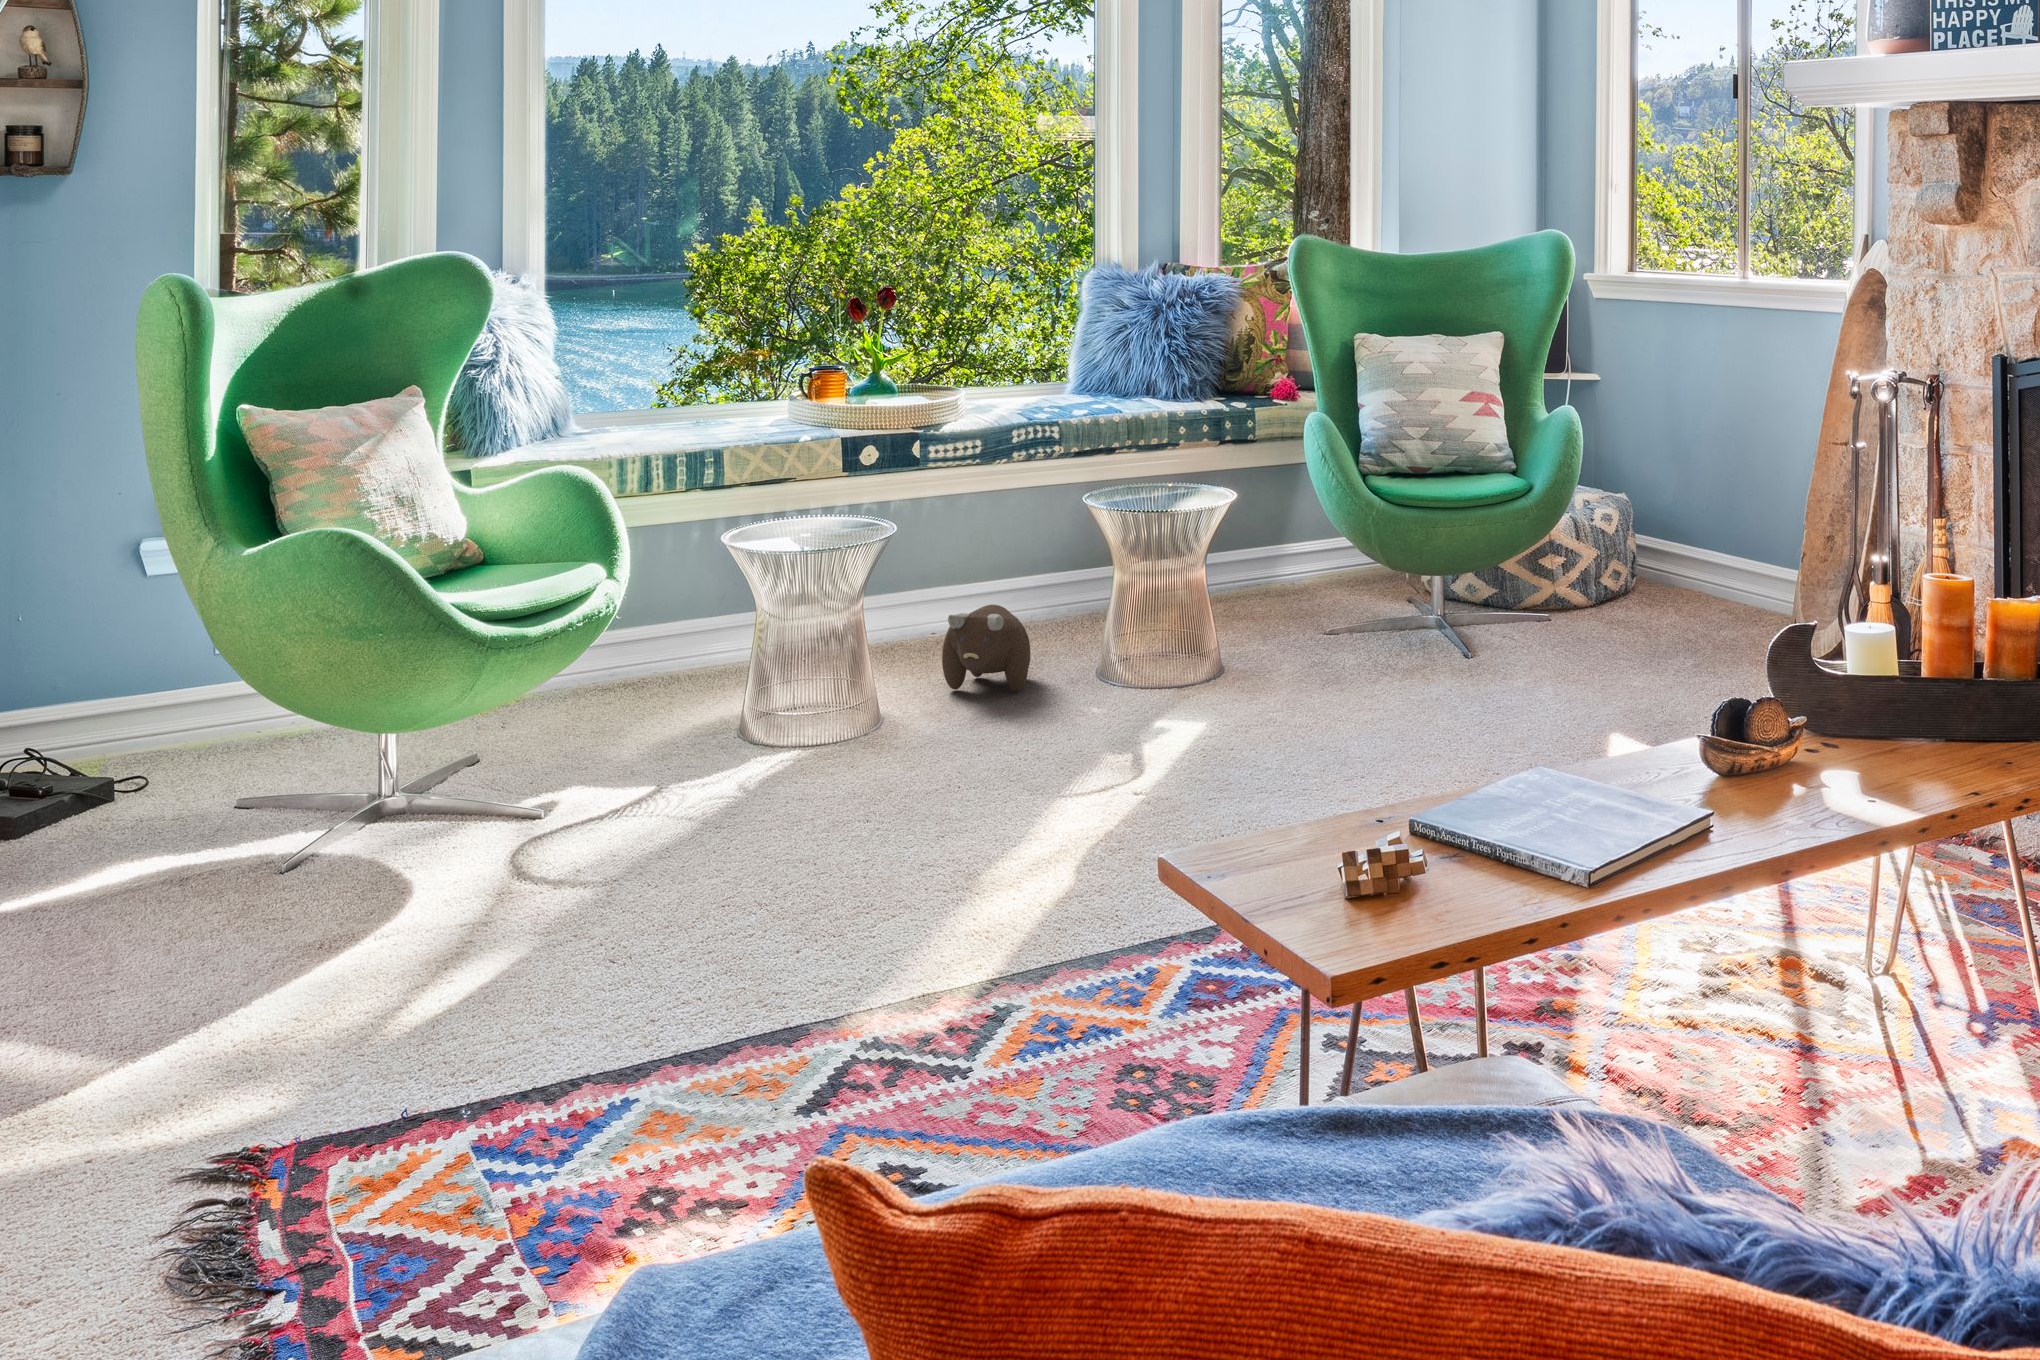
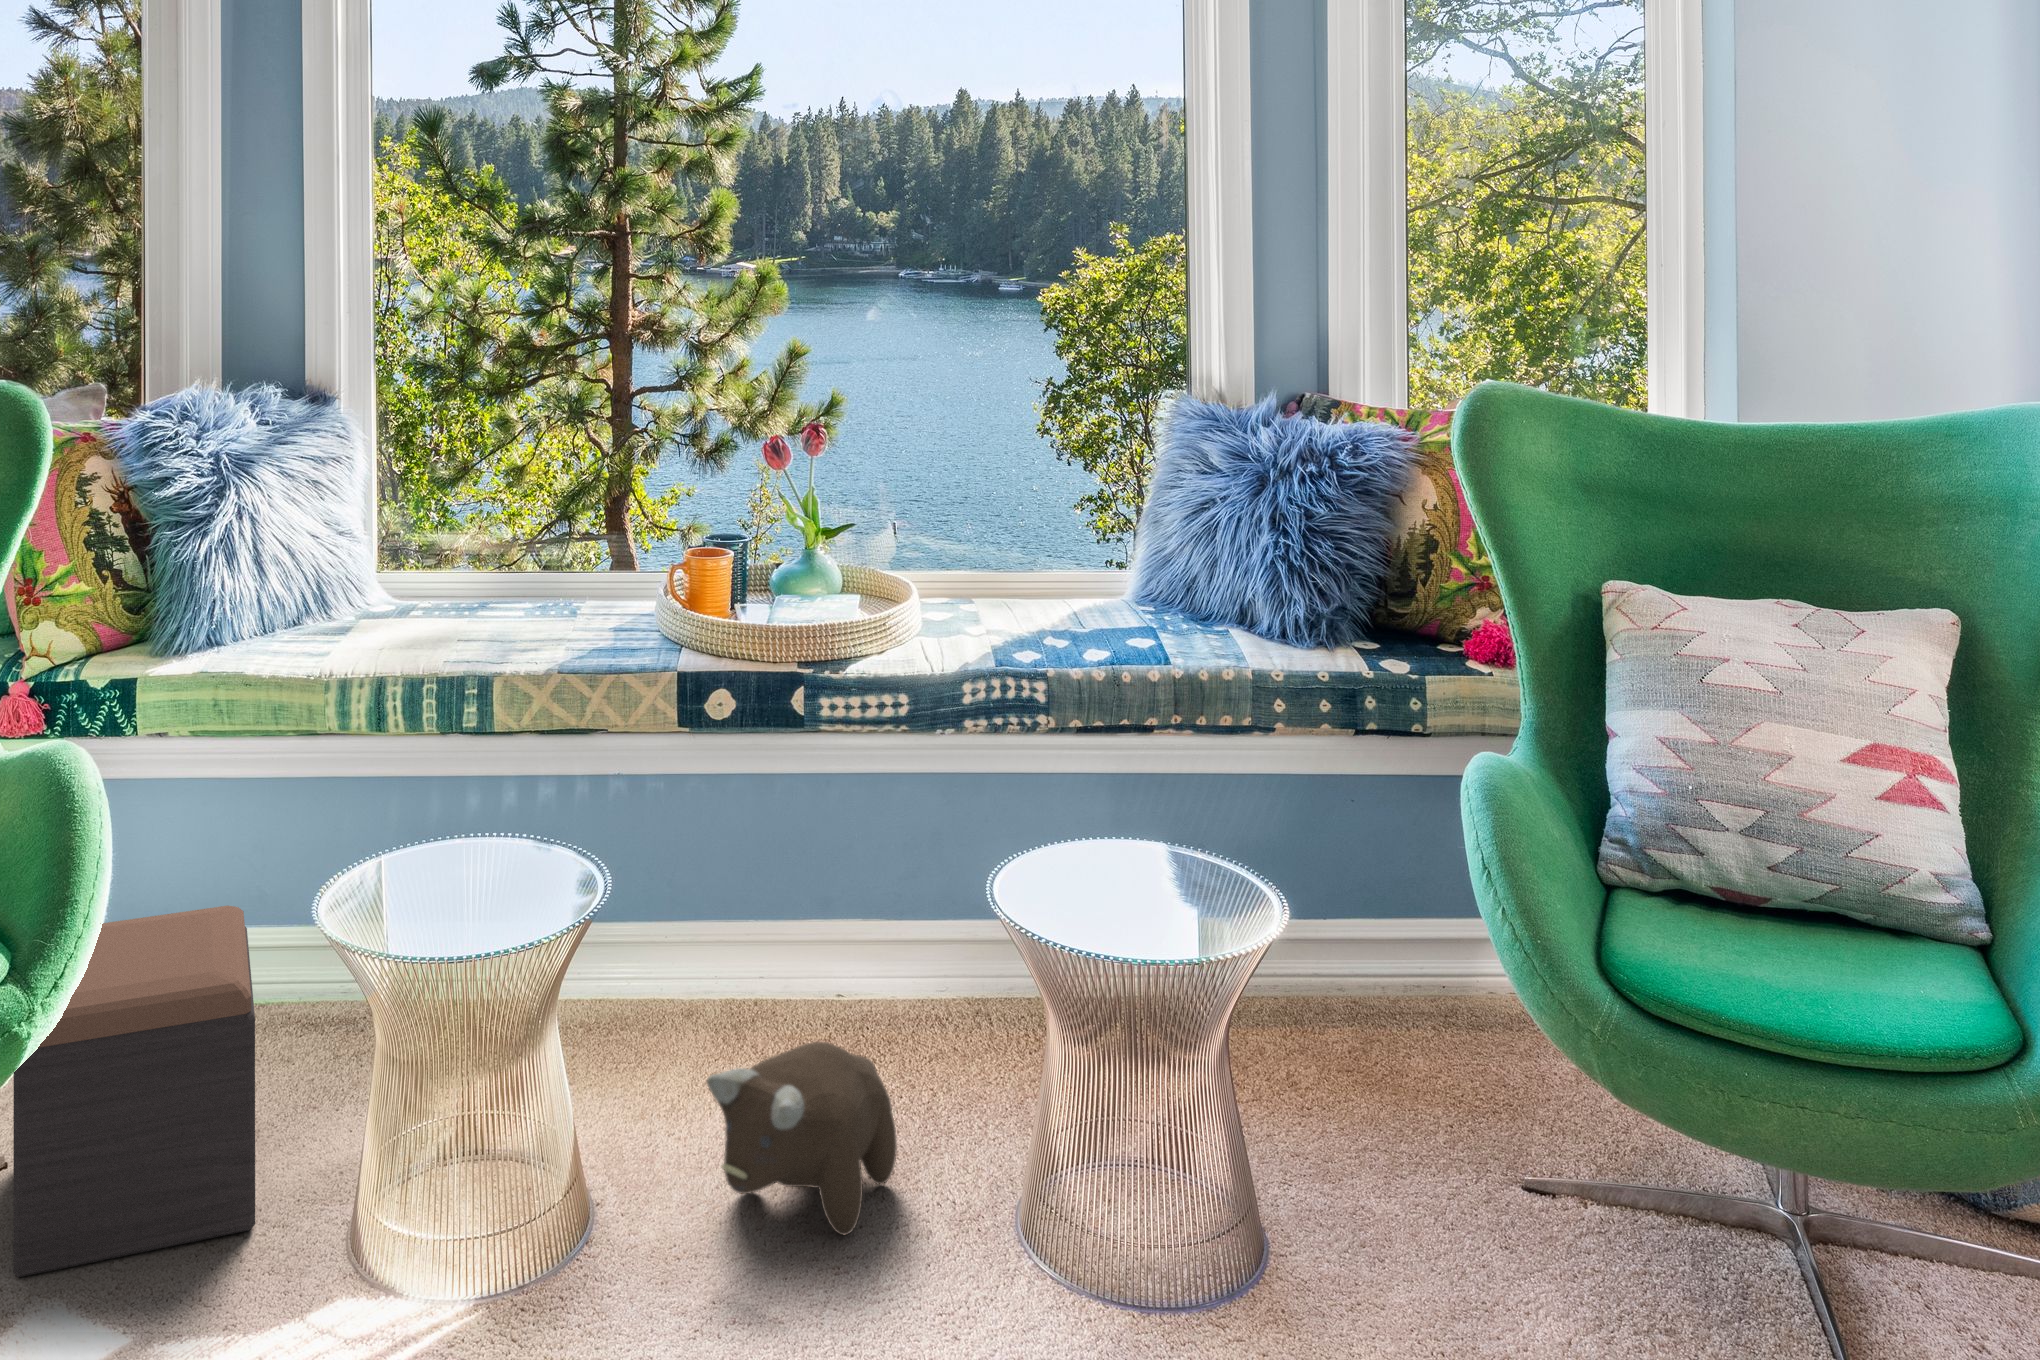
footstool: none [503,581,692,769] -> present [13,906,255,1277]

